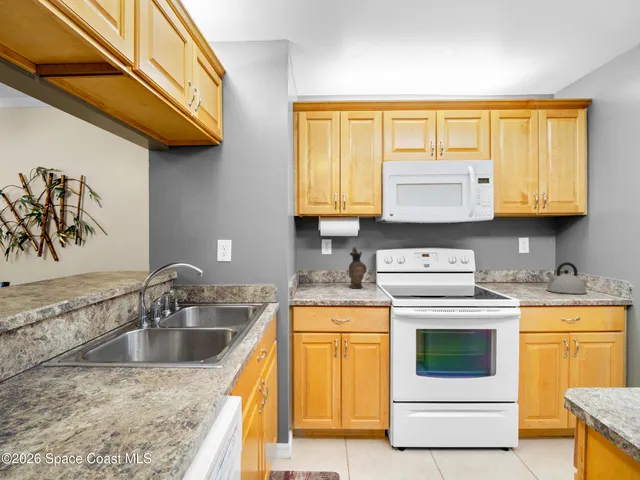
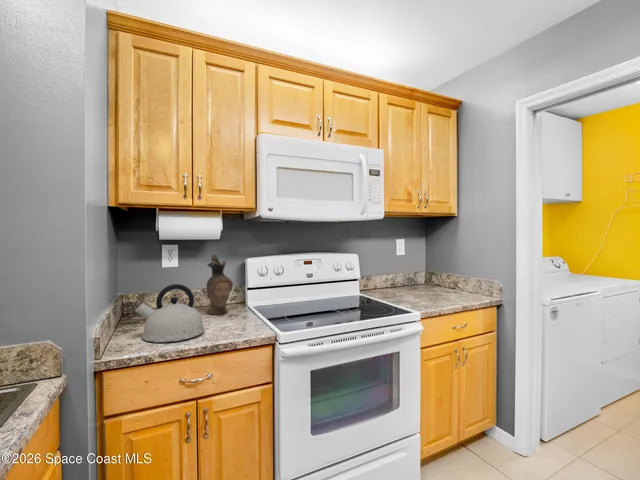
kettle: present [546,262,587,294] -> present [135,284,204,342]

